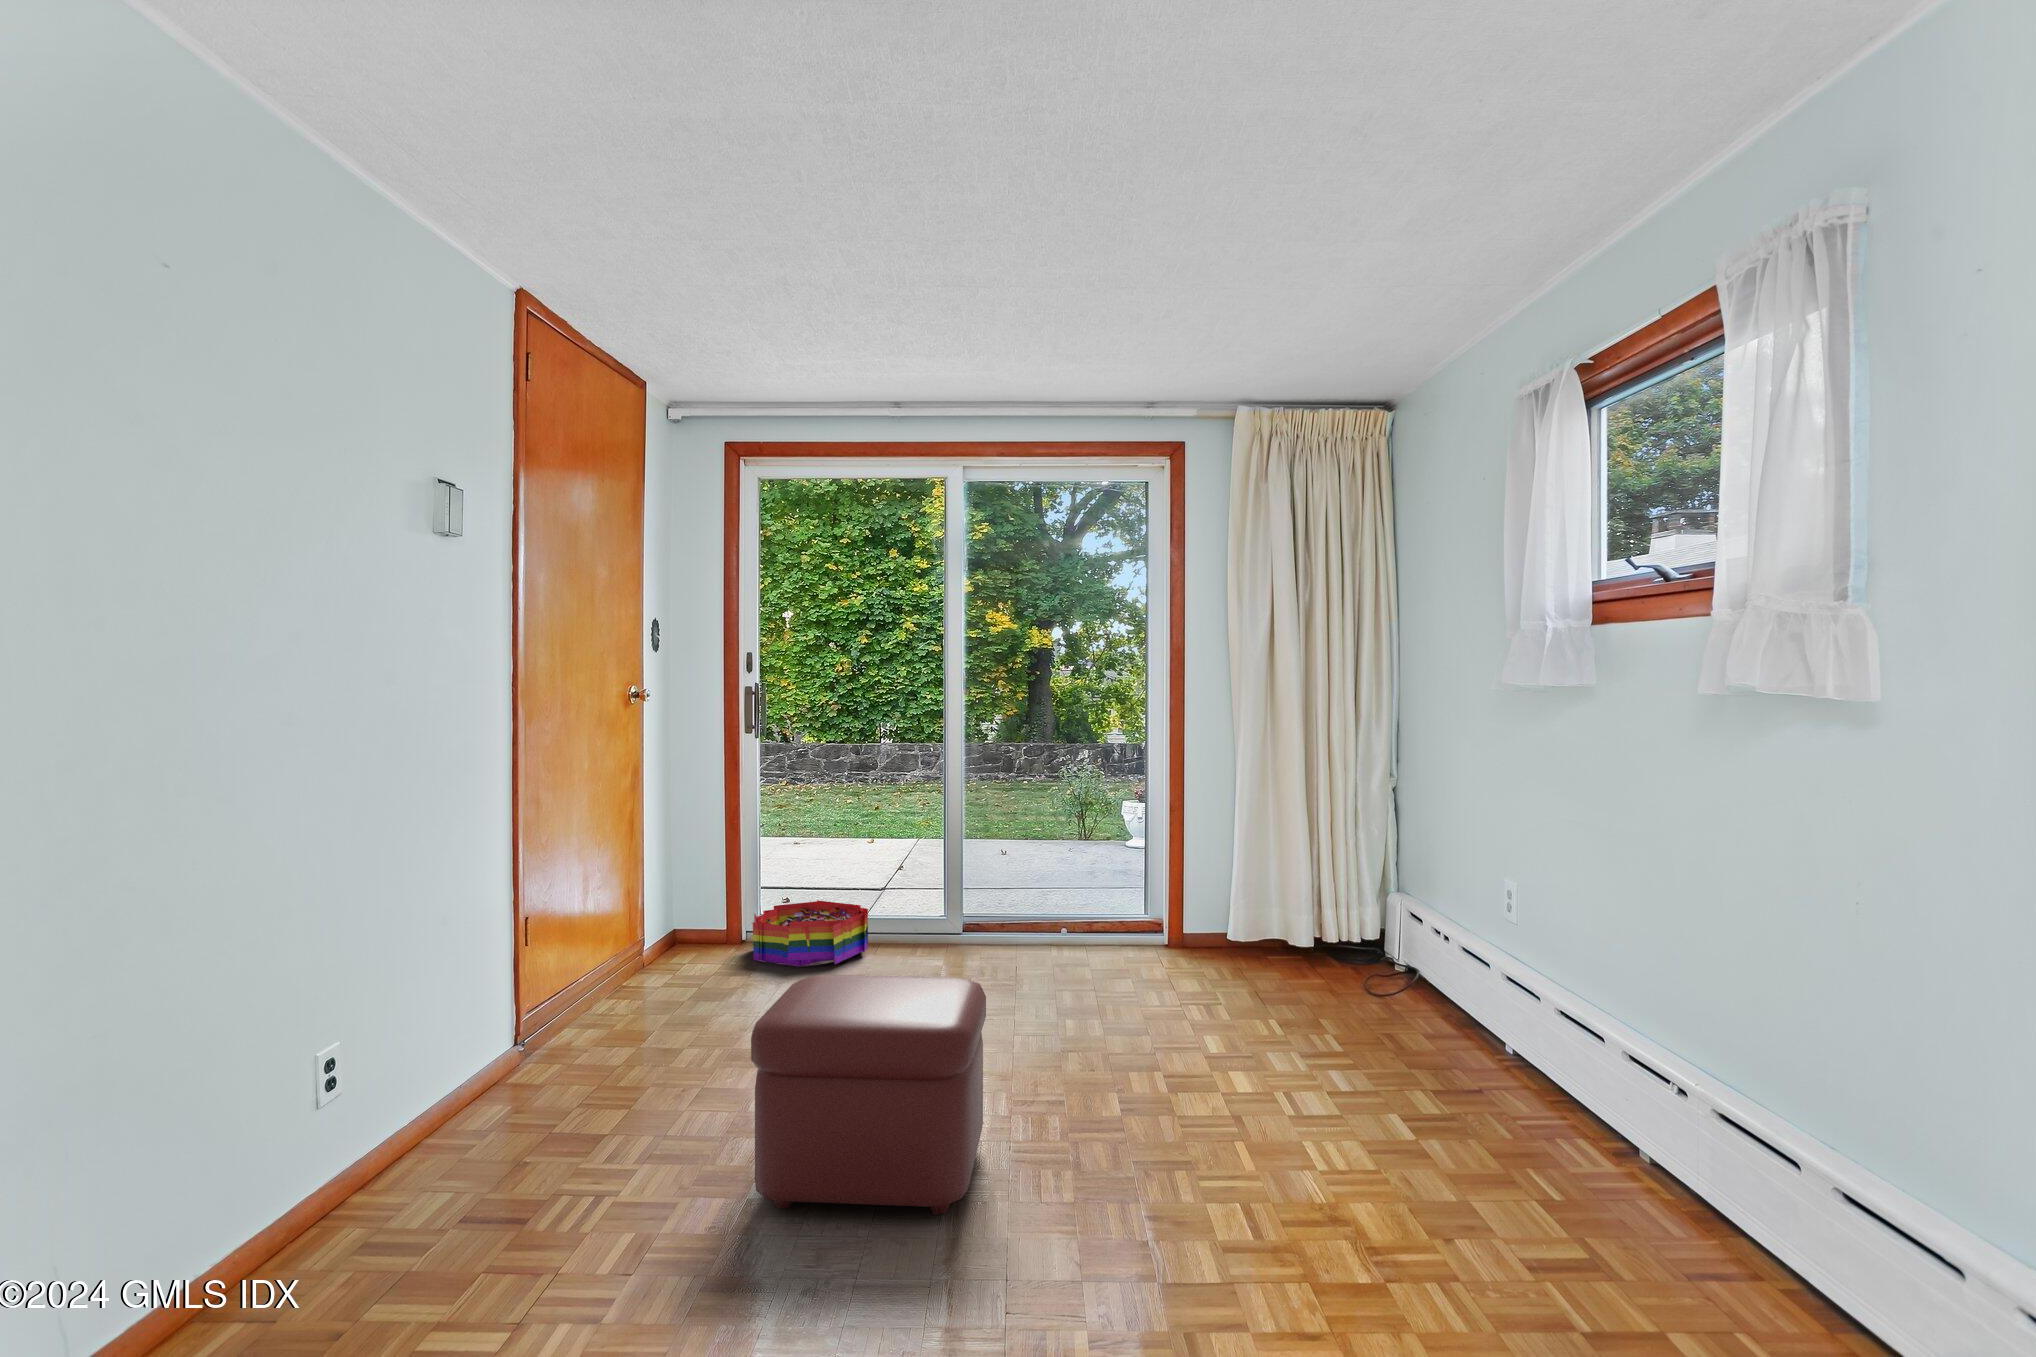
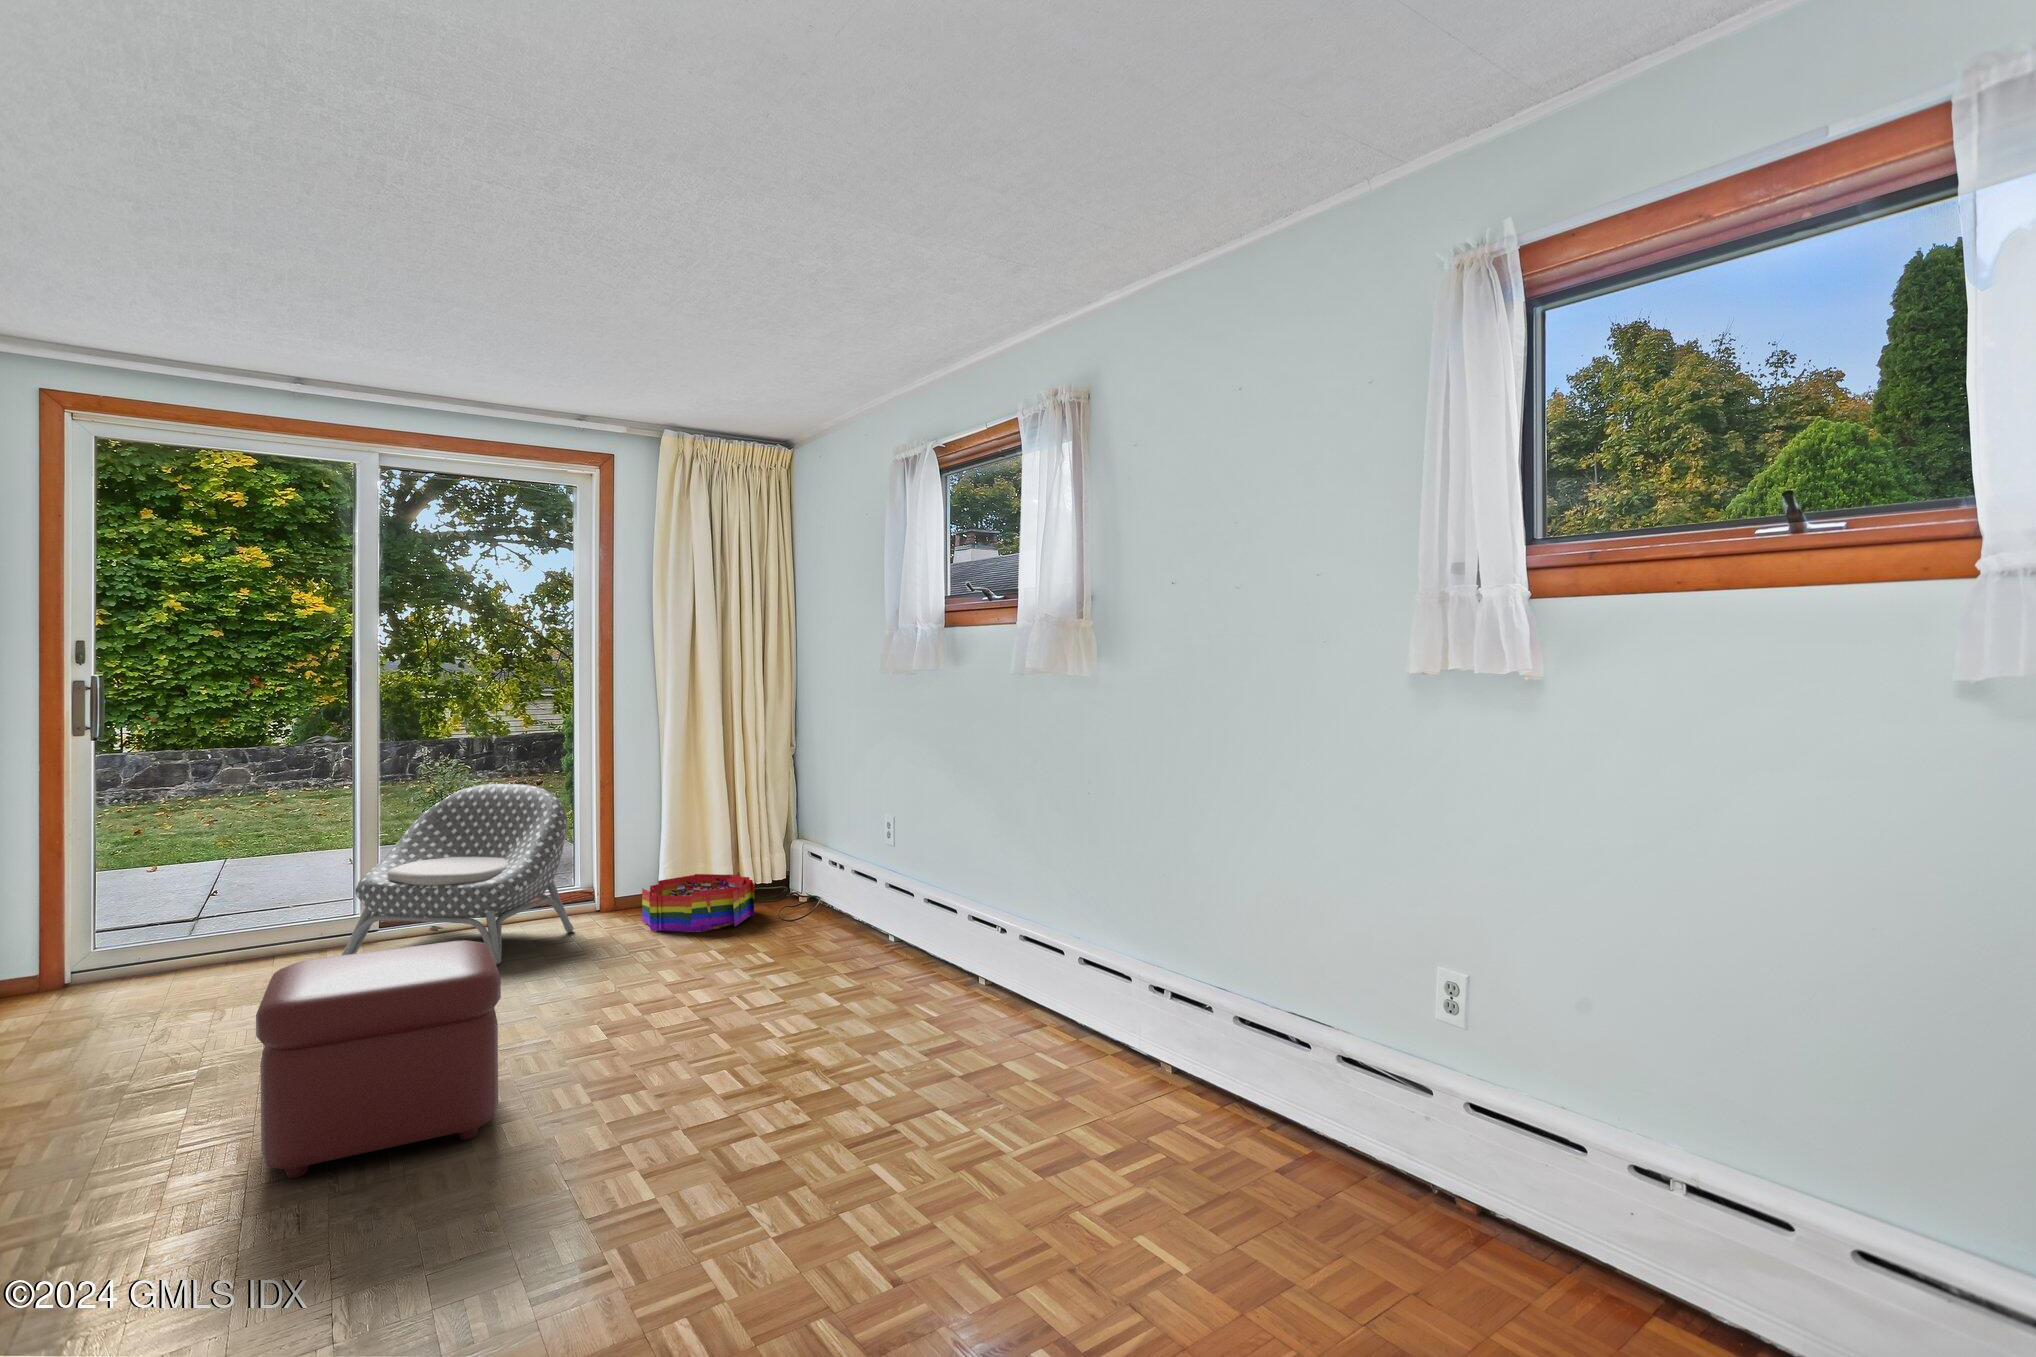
armchair: none [925,798,1134,992] -> present [341,784,574,965]
storage bin: present [753,900,868,967] -> present [642,874,754,932]

